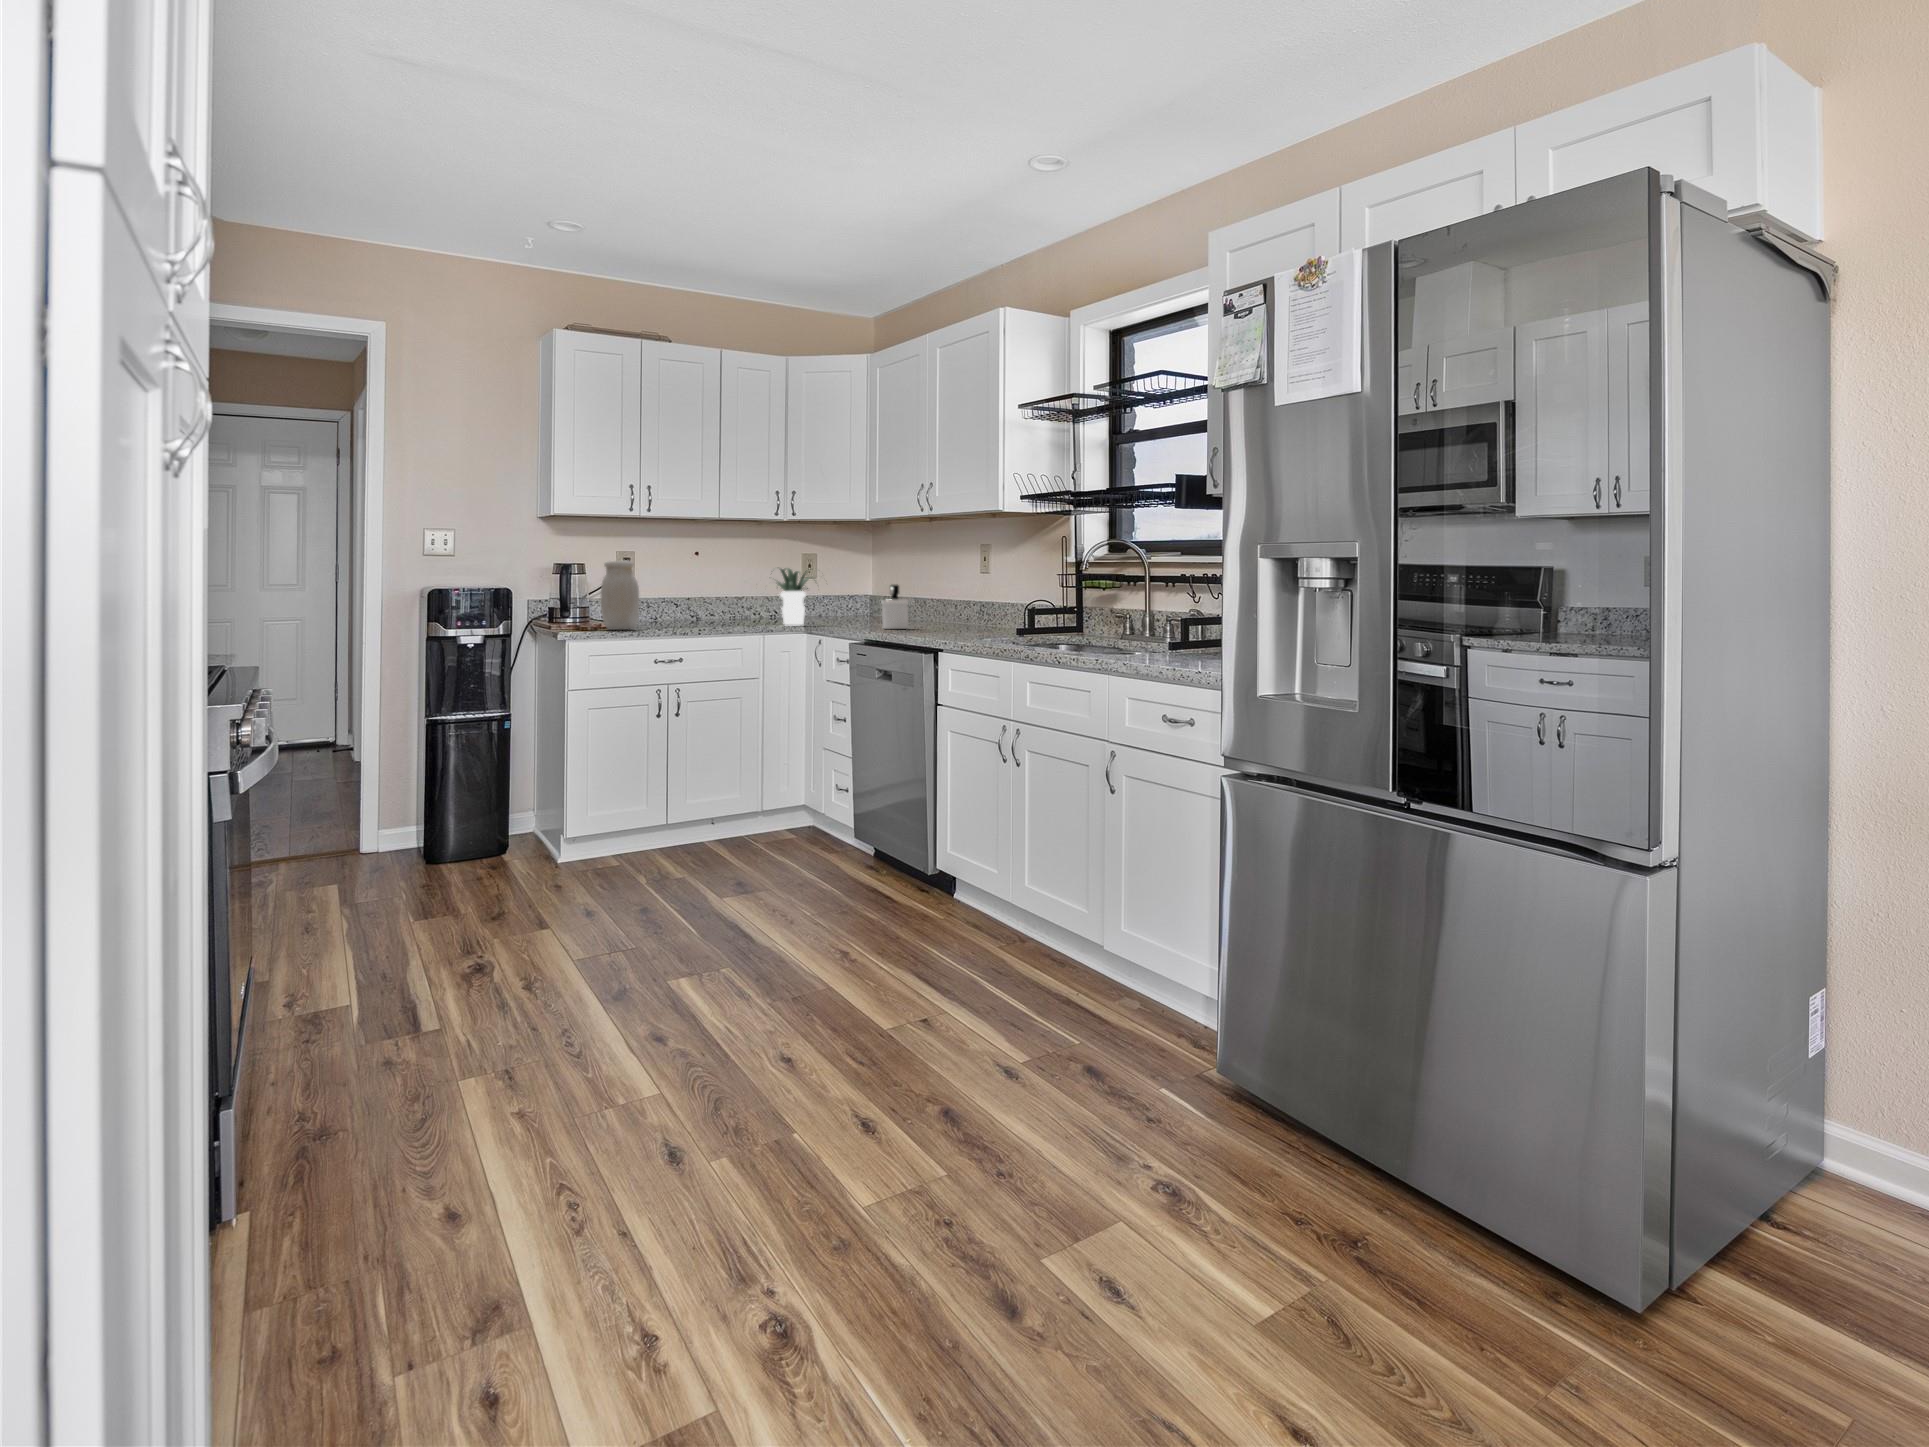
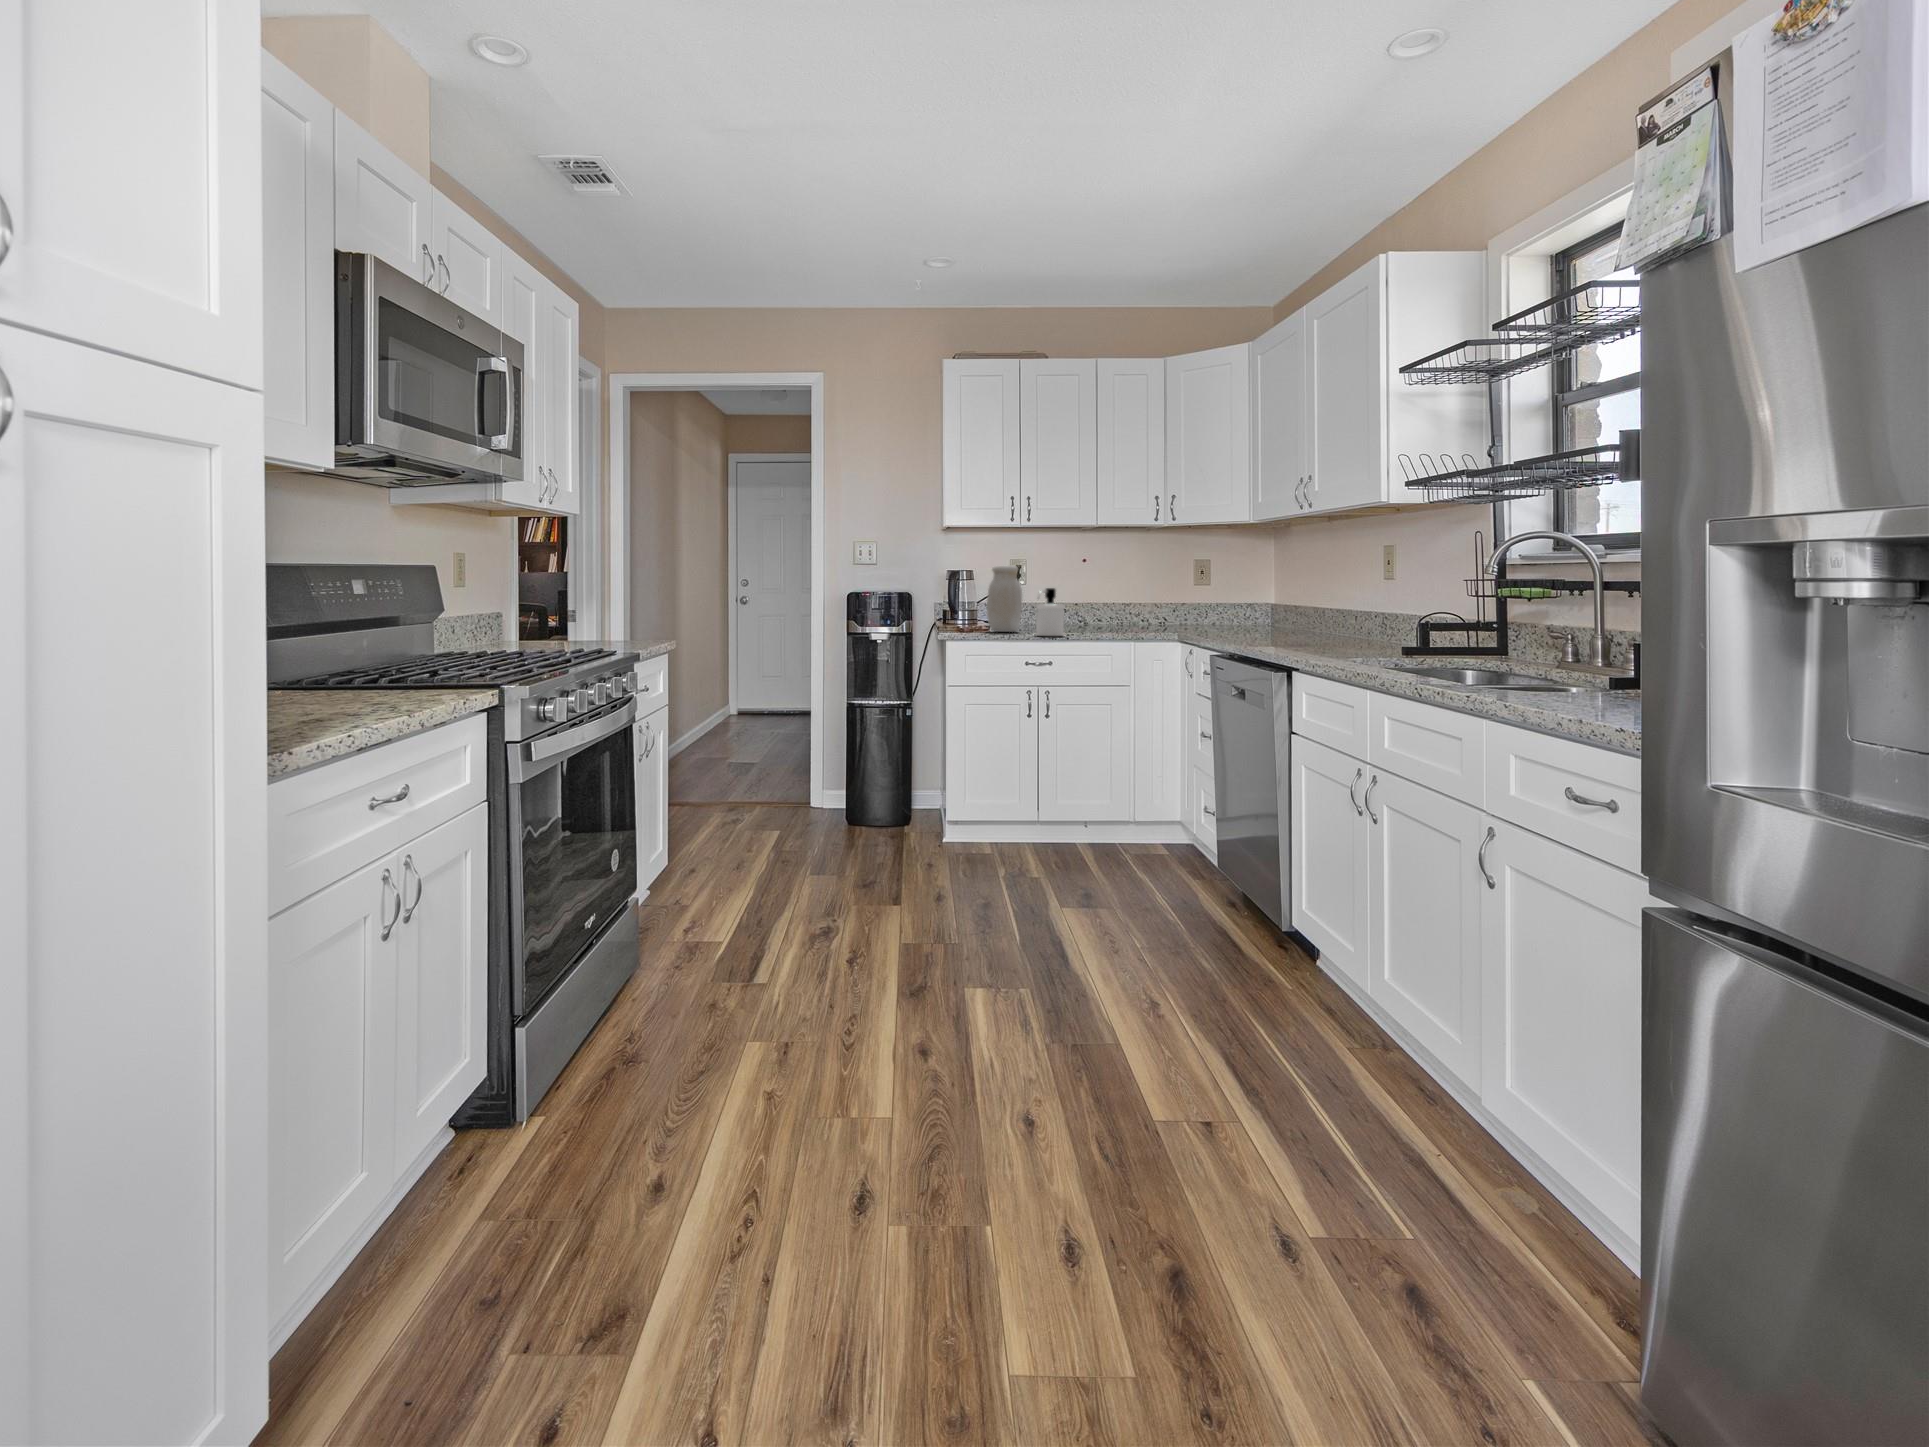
potted plant: present [777,568,812,625] -> none [1142,572,1219,632]
soap dispenser: present [881,585,908,629] -> present [1036,588,1065,636]

